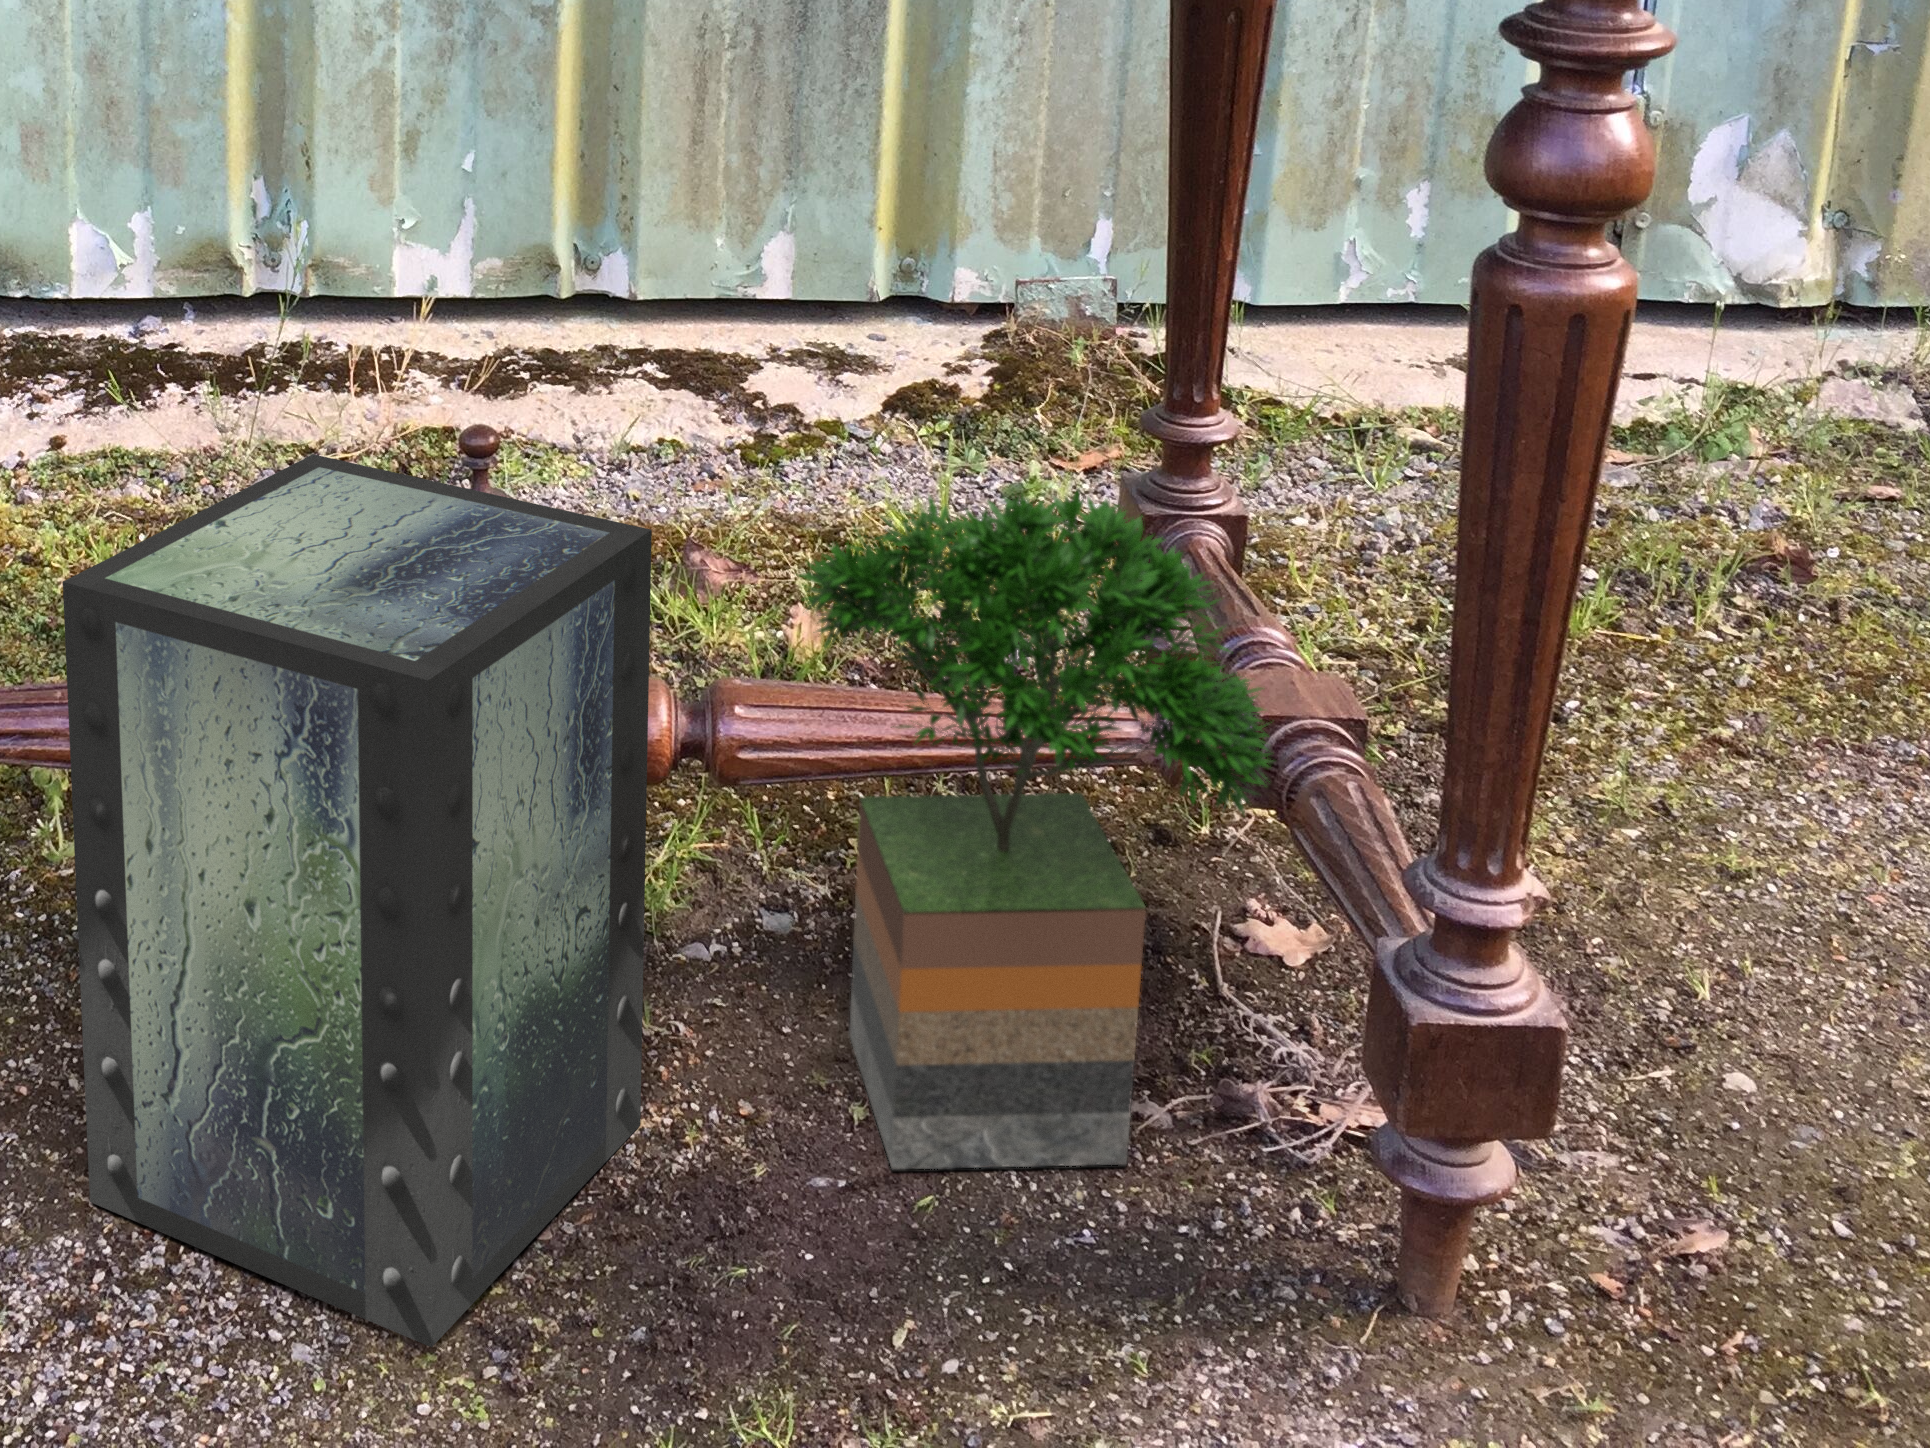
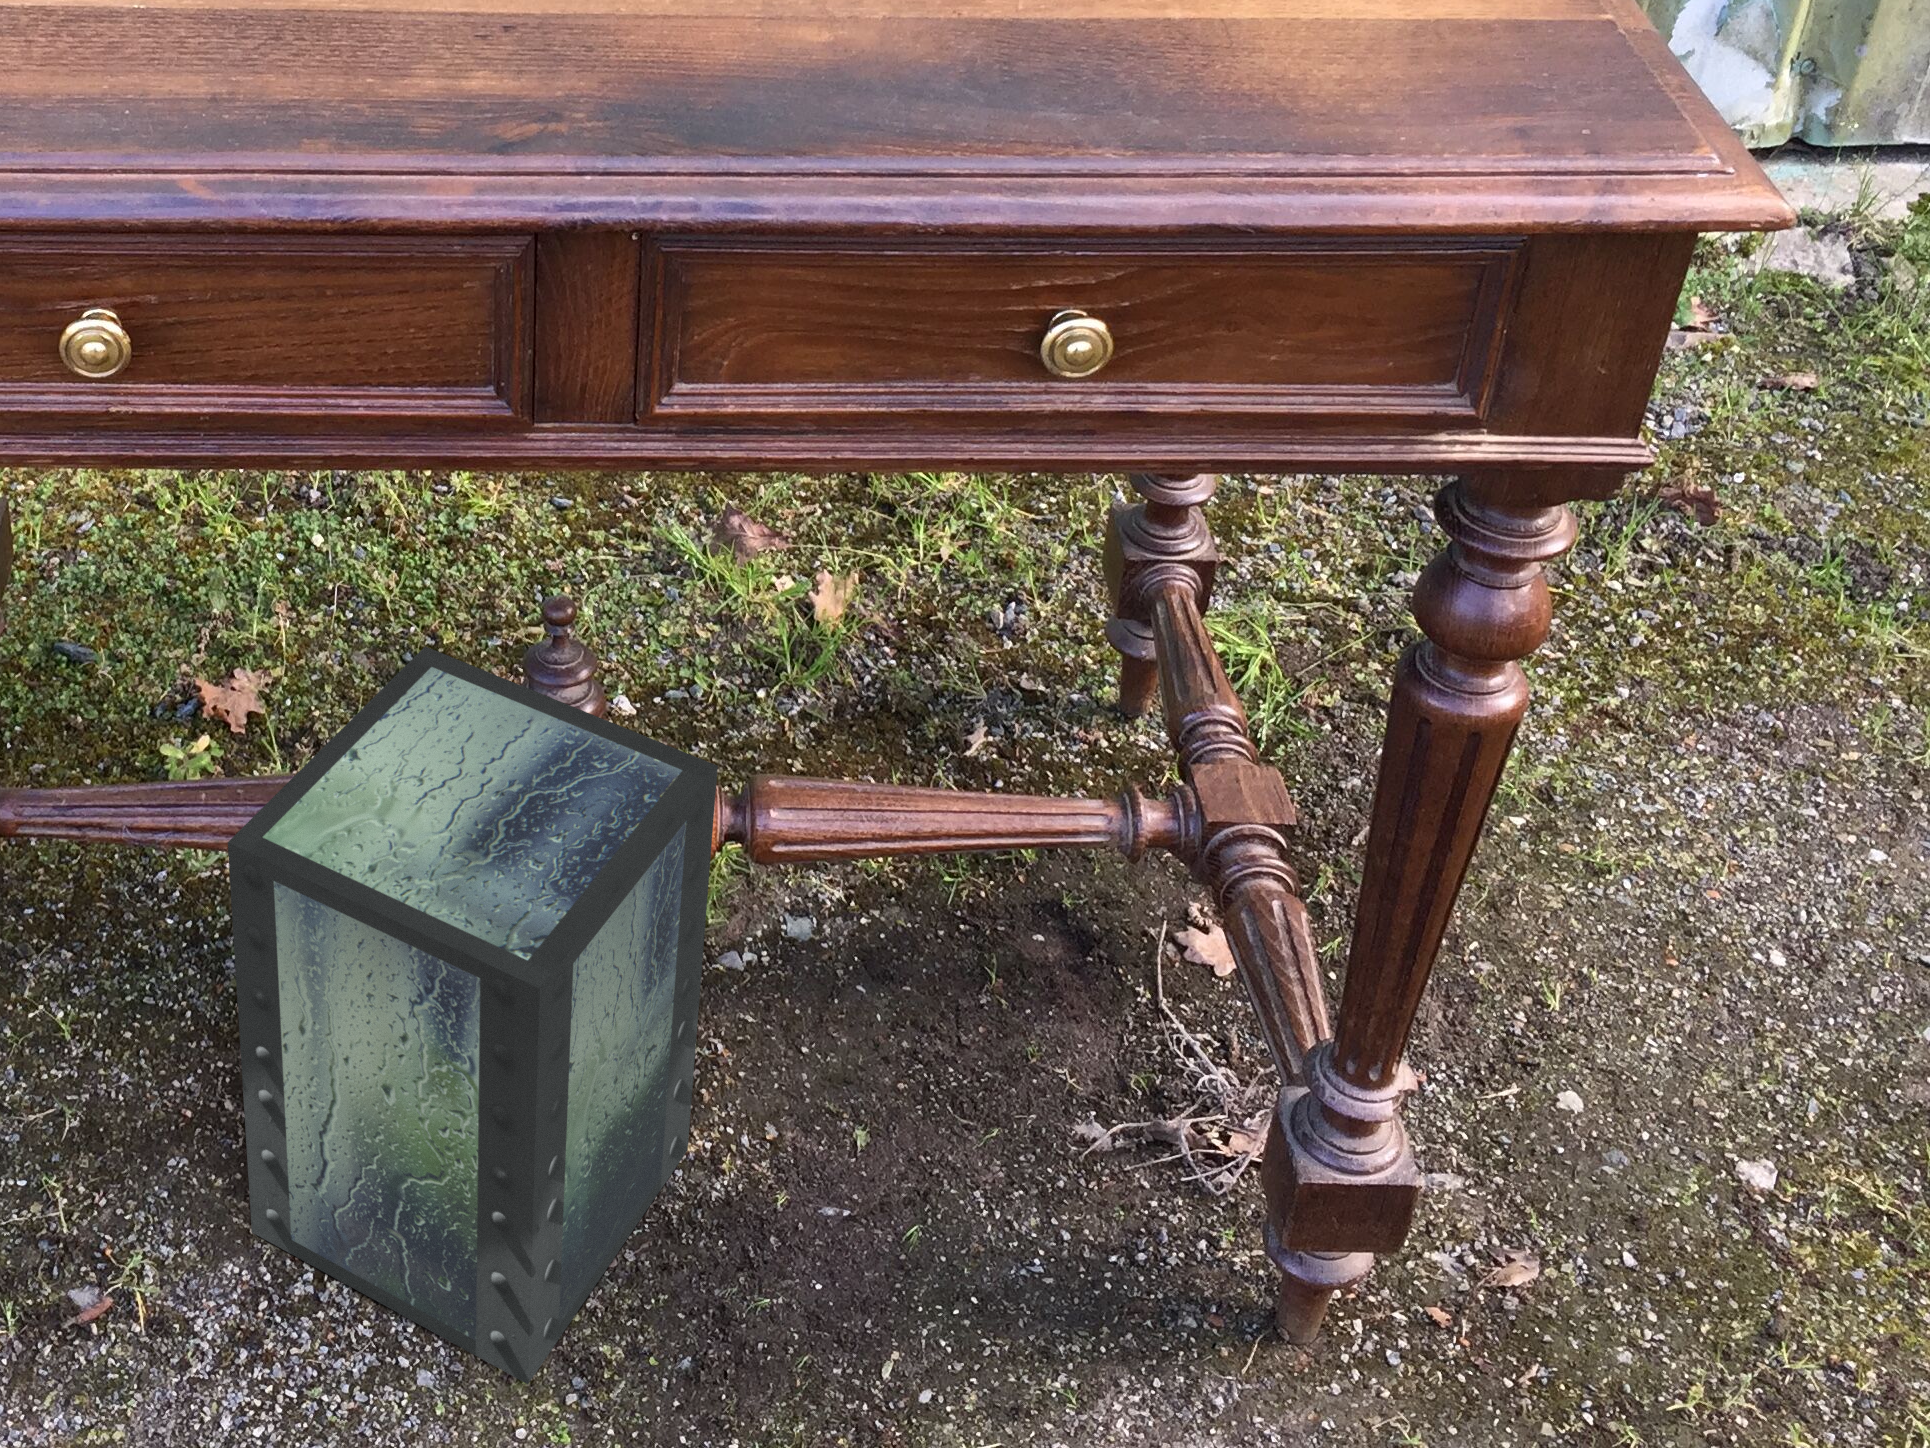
potted tree: present [799,490,1269,1169] -> none [833,684,1225,1200]

